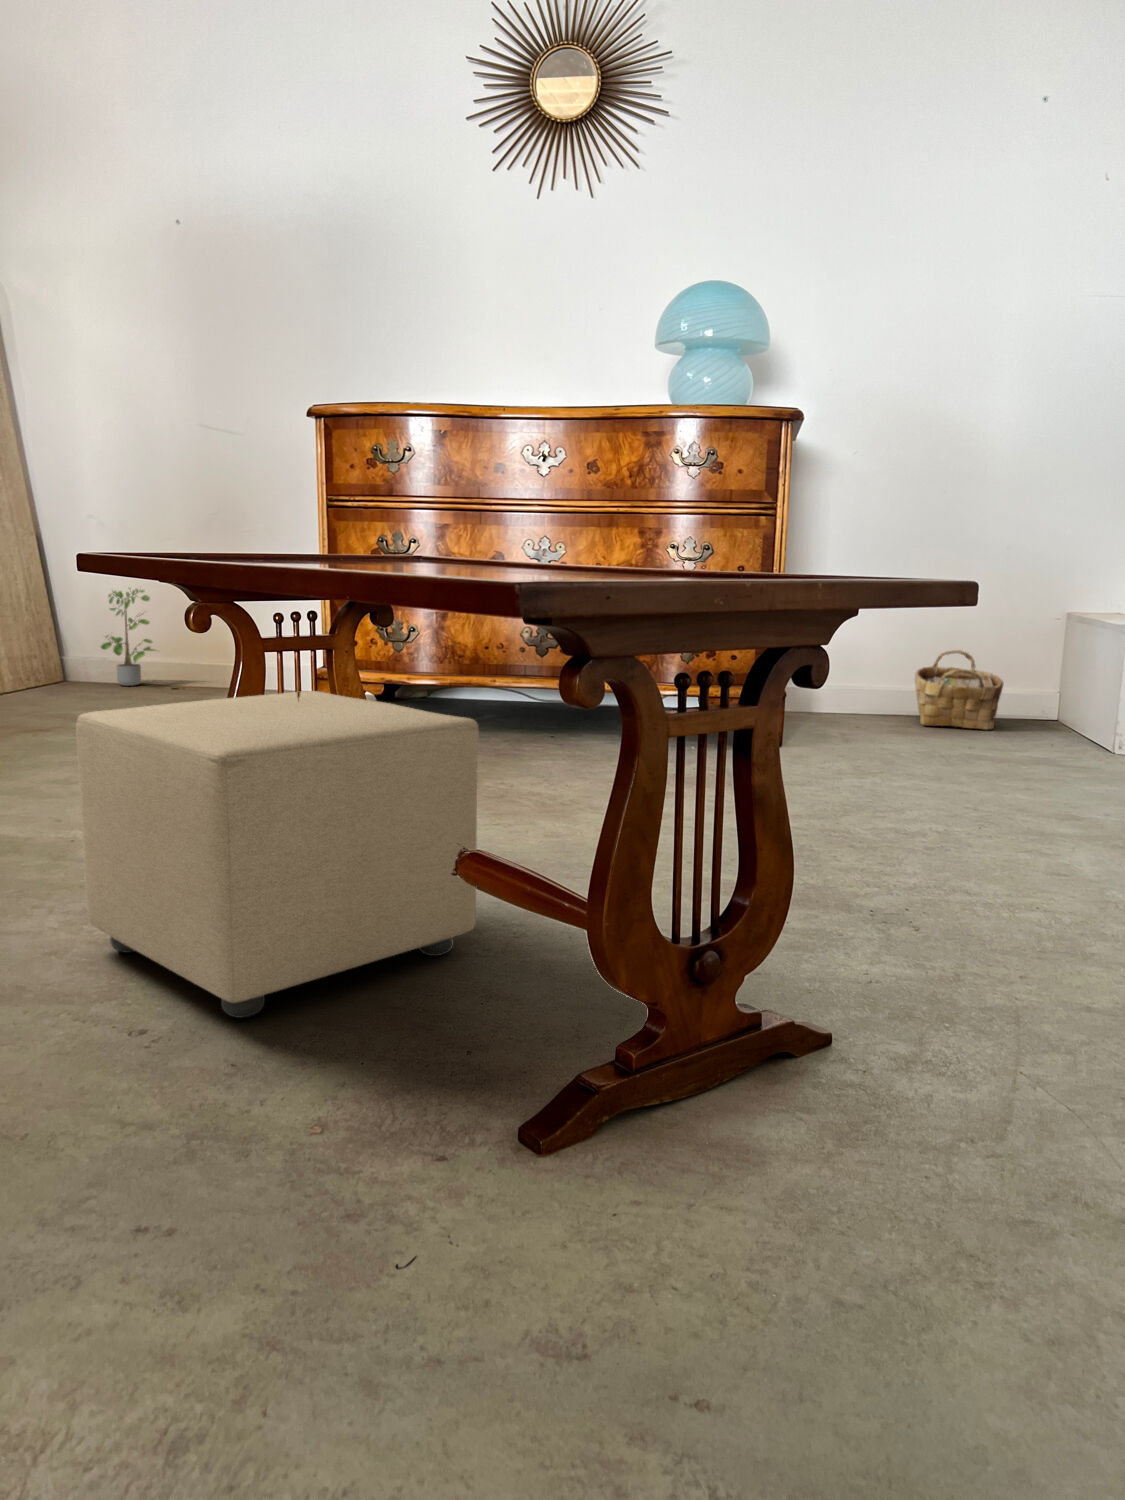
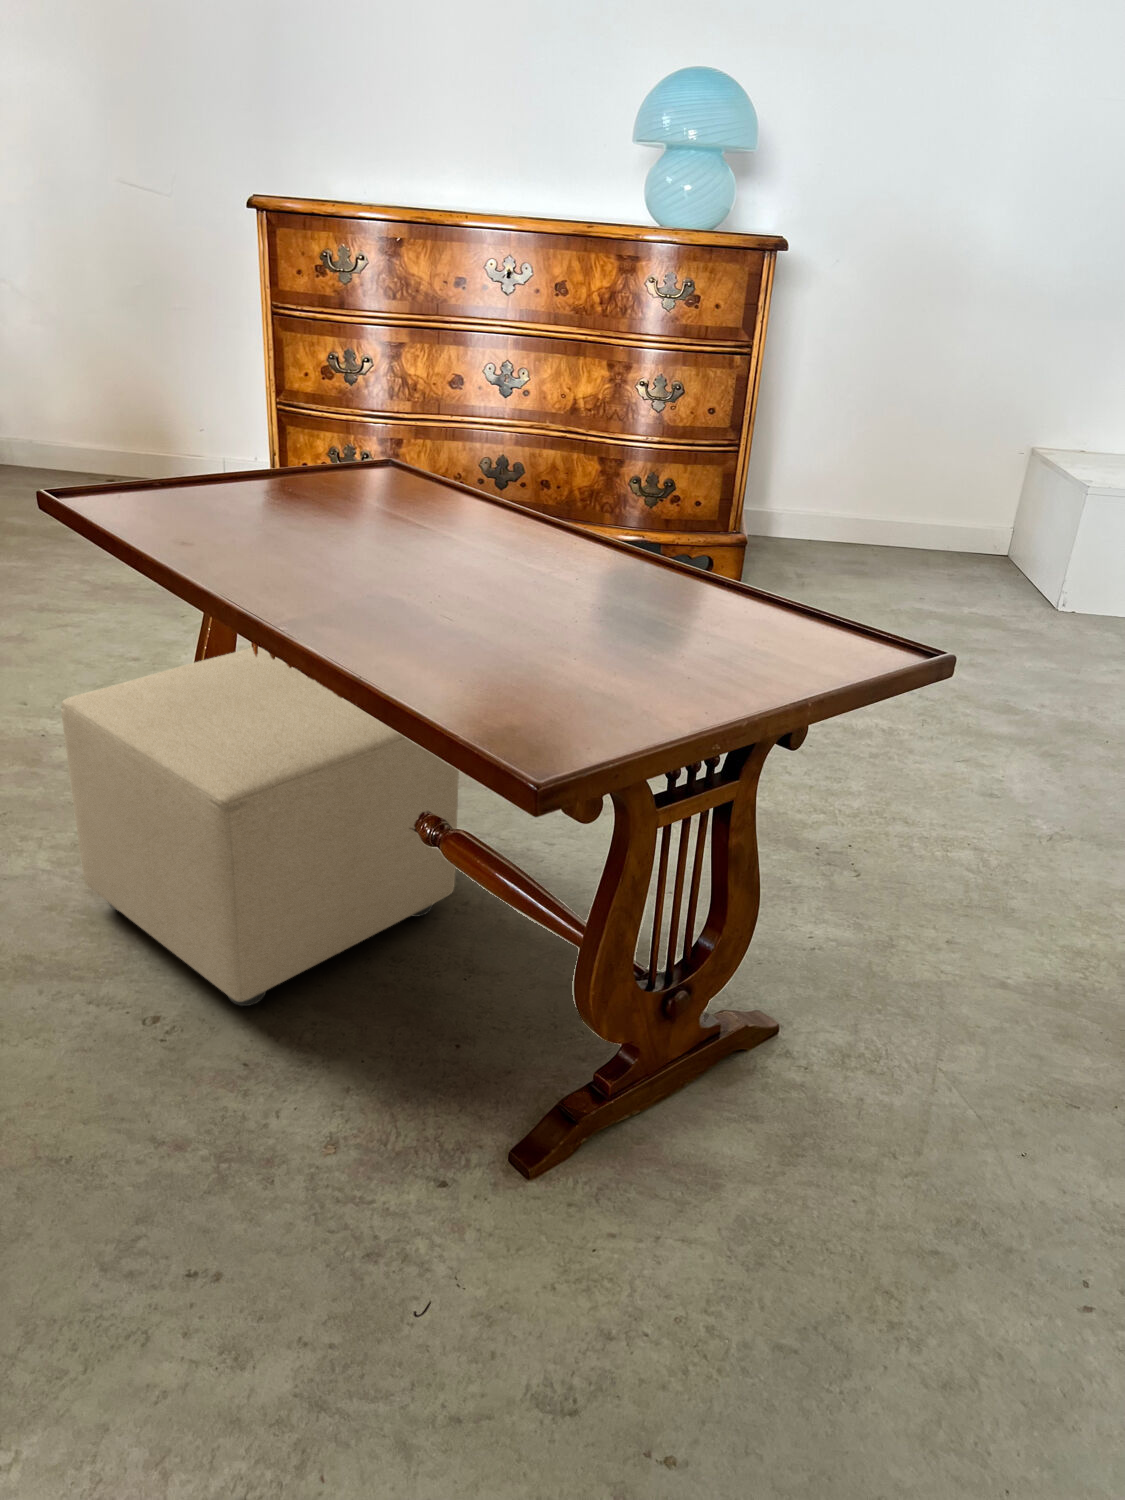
potted plant: present [101,588,154,686] -> none [21,360,87,470]
woven basket: present [915,650,1003,730] -> none [875,476,962,567]

